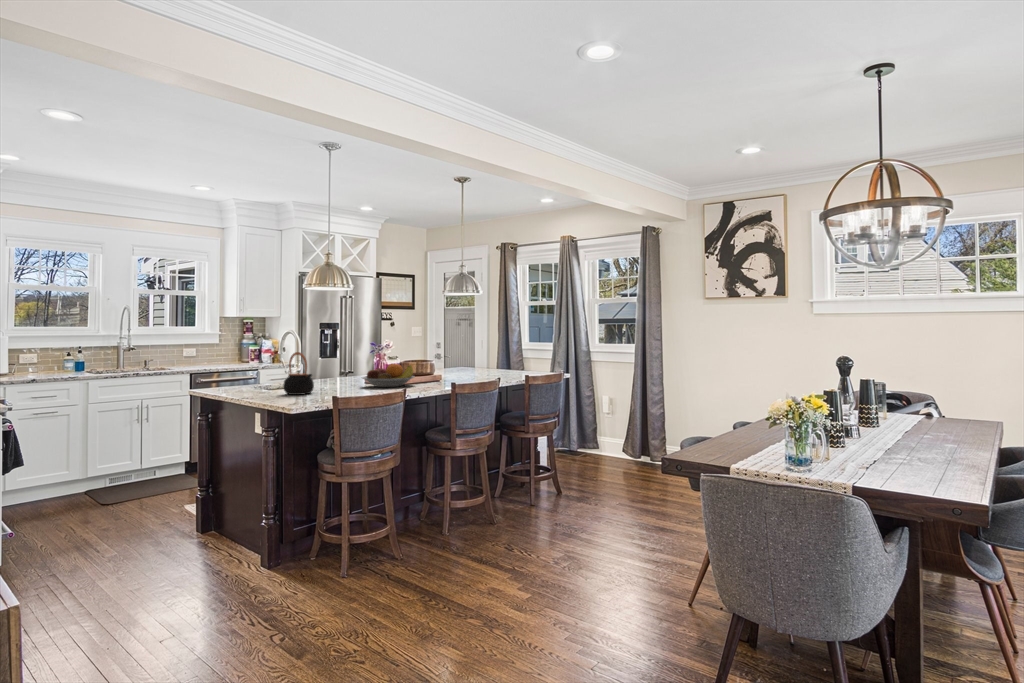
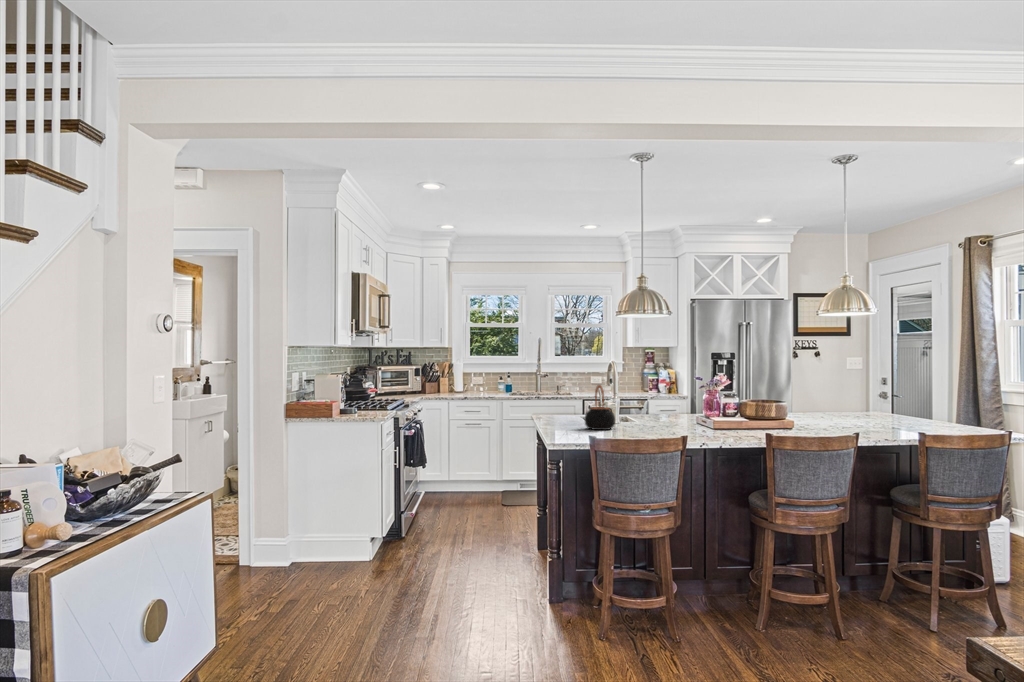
fruit bowl: present [362,364,414,387] -> none [678,403,743,431]

